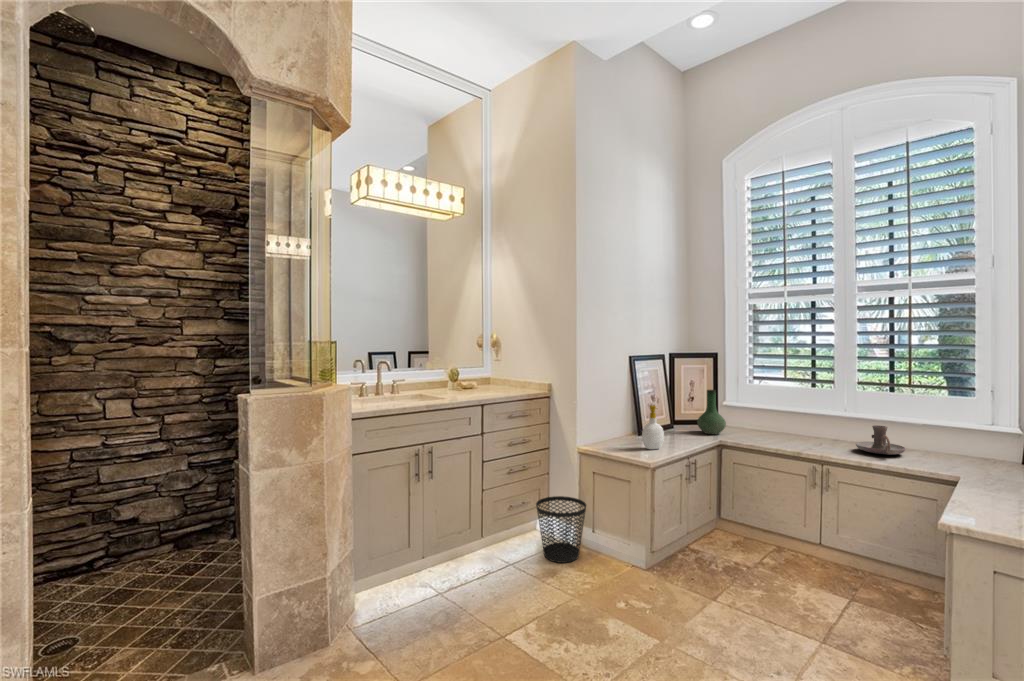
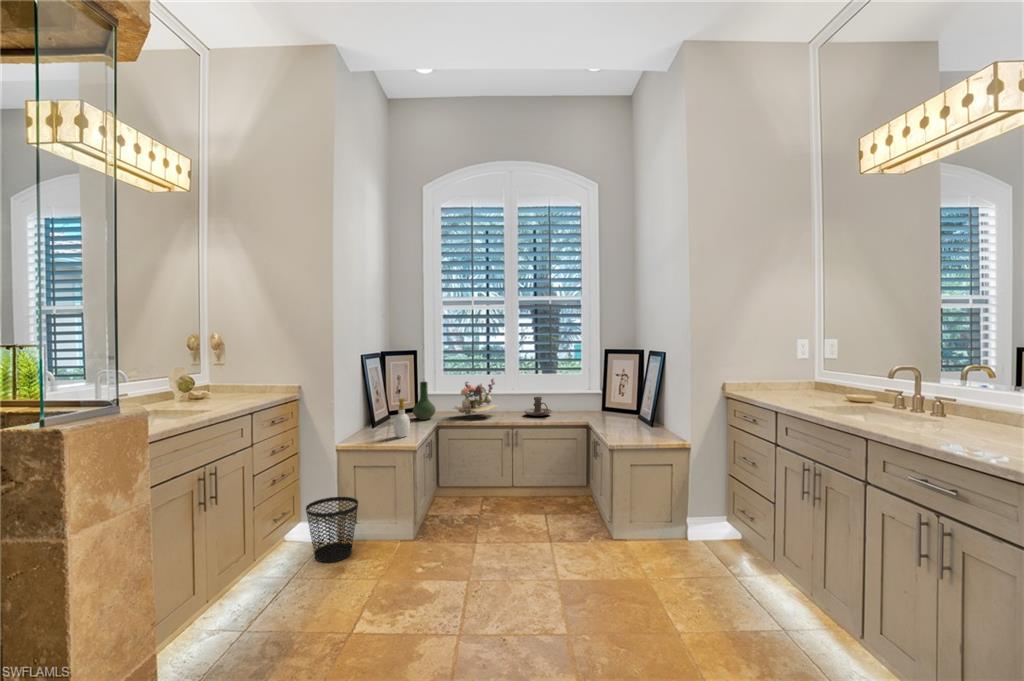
flower arrangement: none [747,393,817,439] -> present [454,379,496,415]

